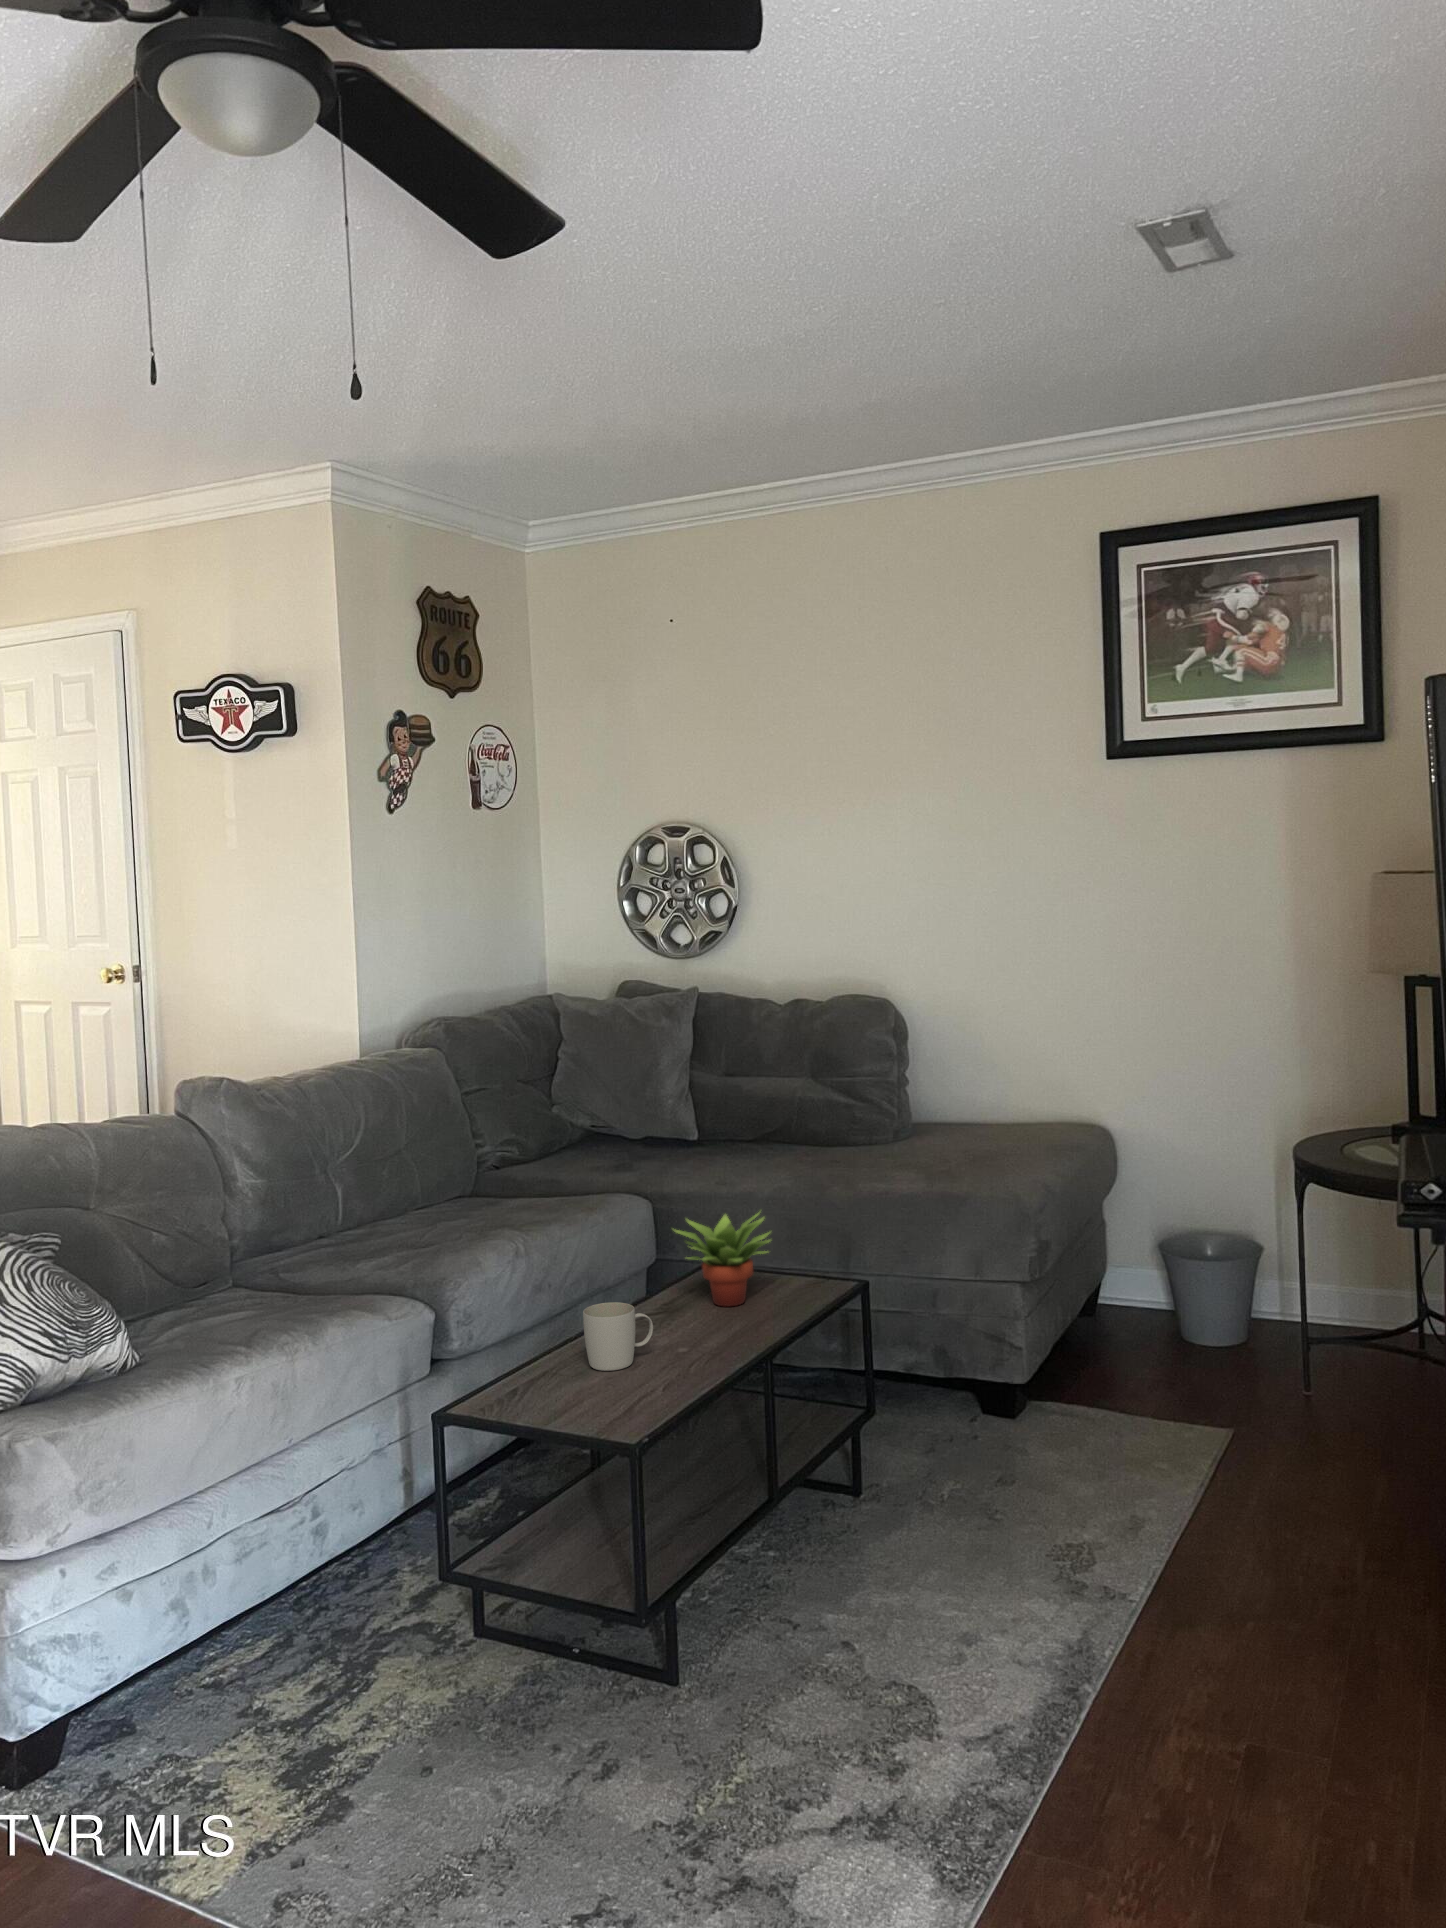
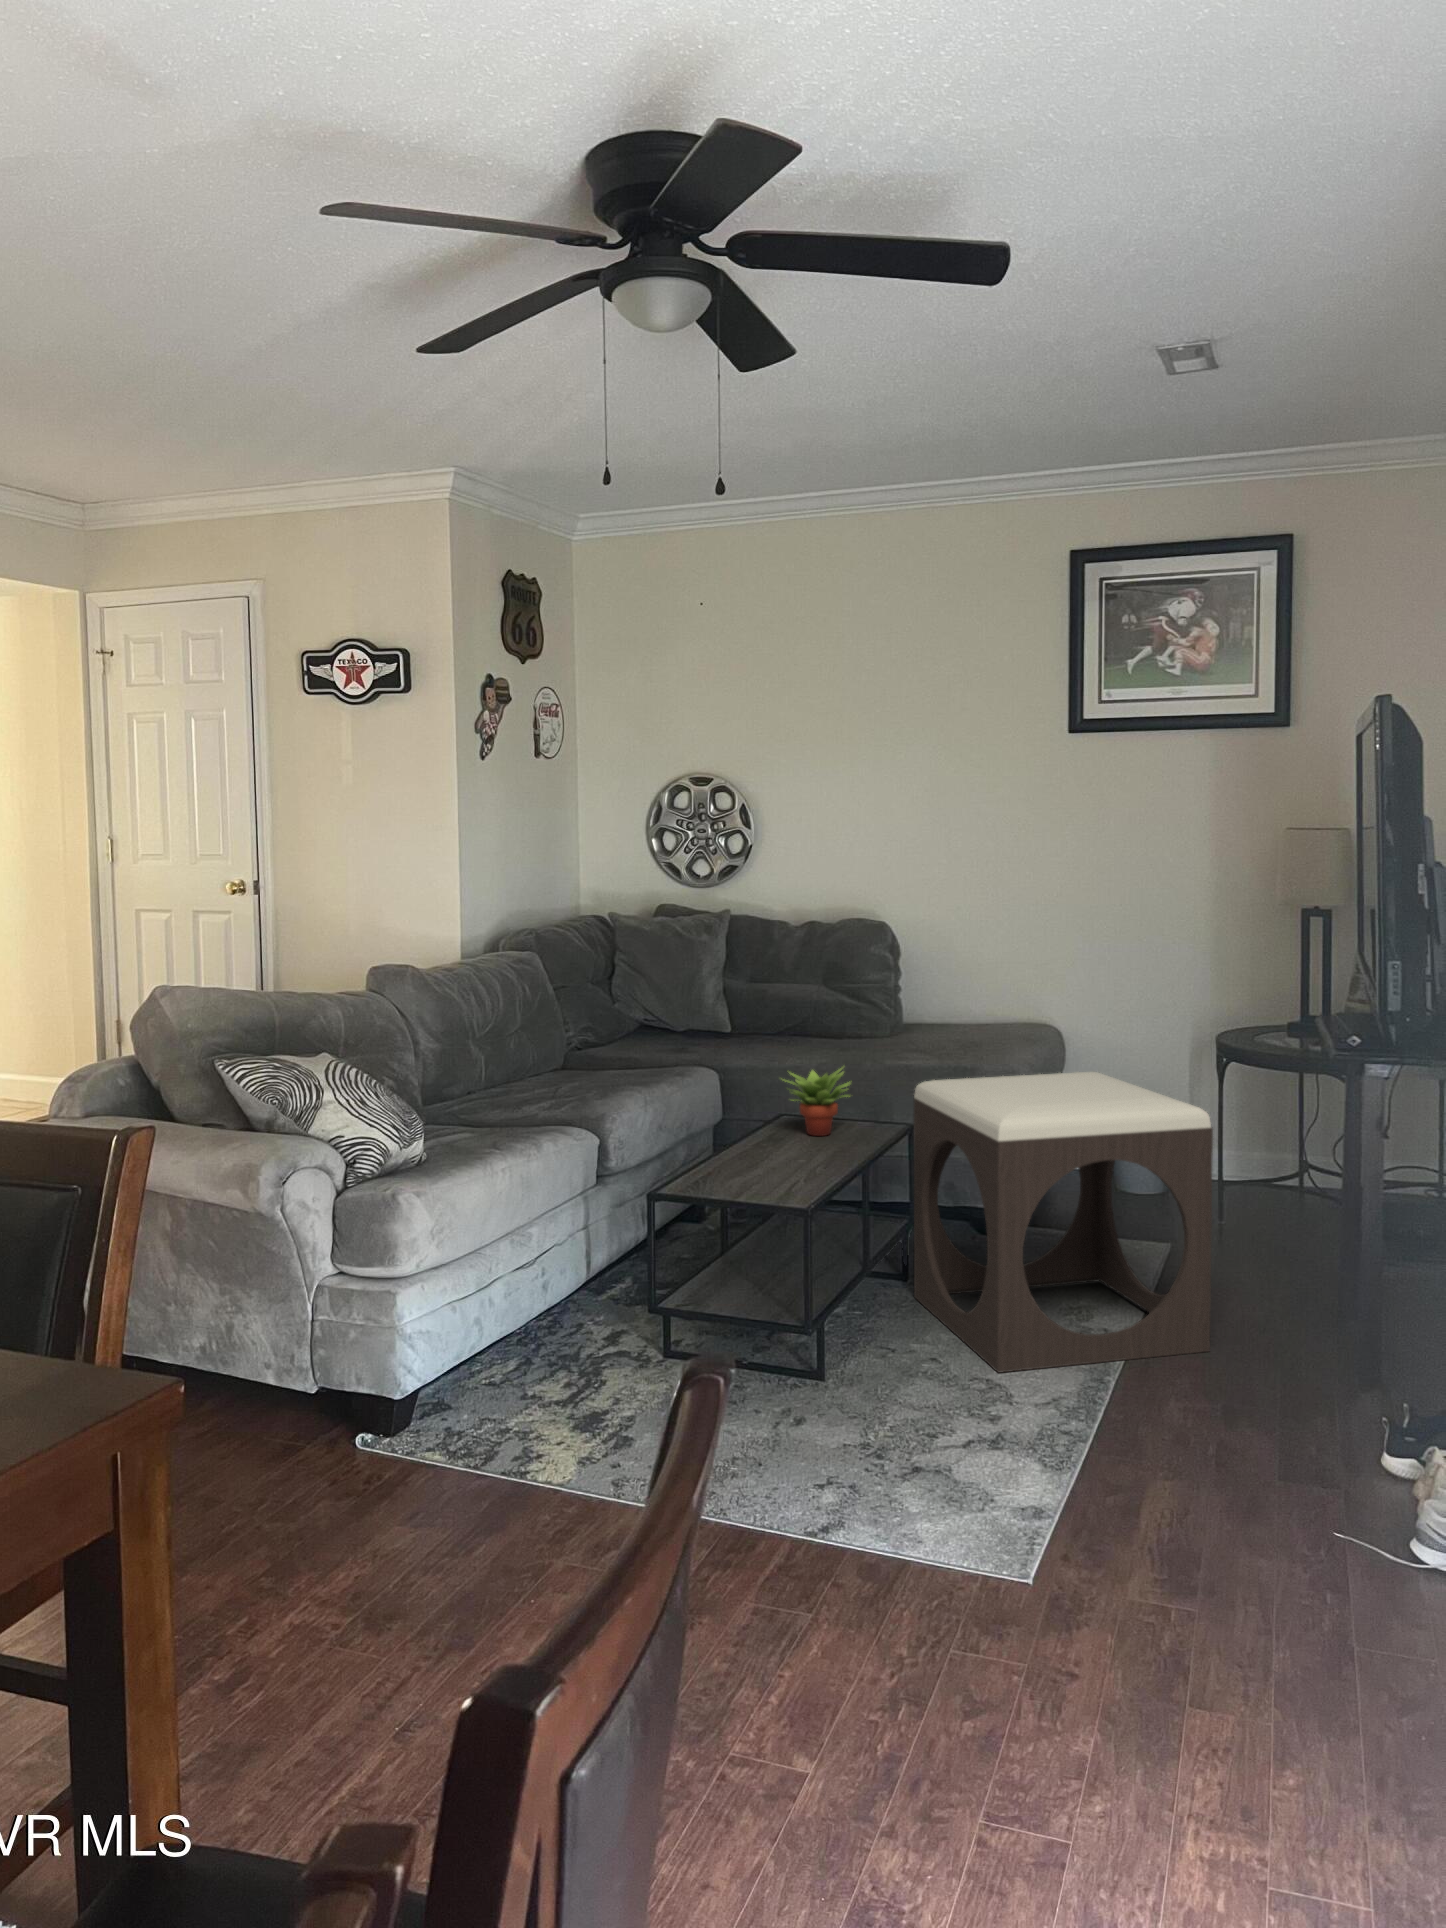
footstool: none [844,1218,1245,1676] -> present [914,1072,1213,1372]
mug: present [583,1302,653,1371] -> none [739,1123,787,1170]

